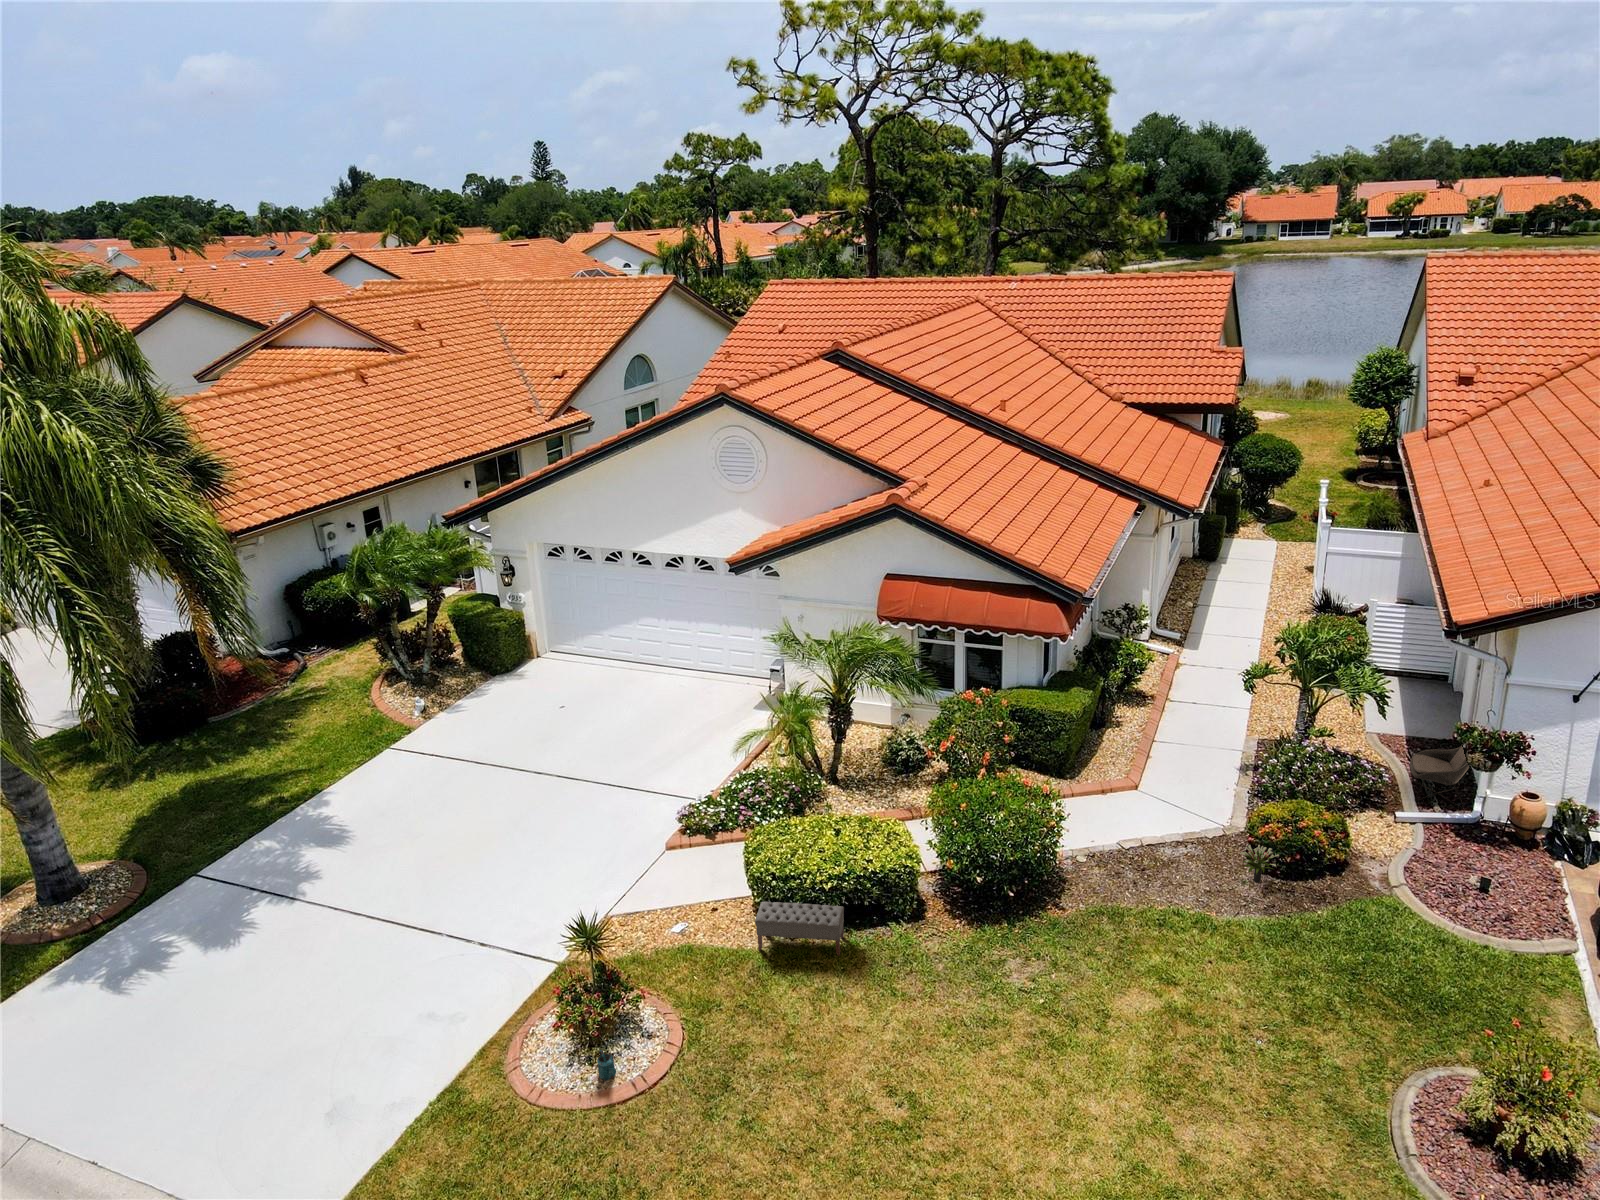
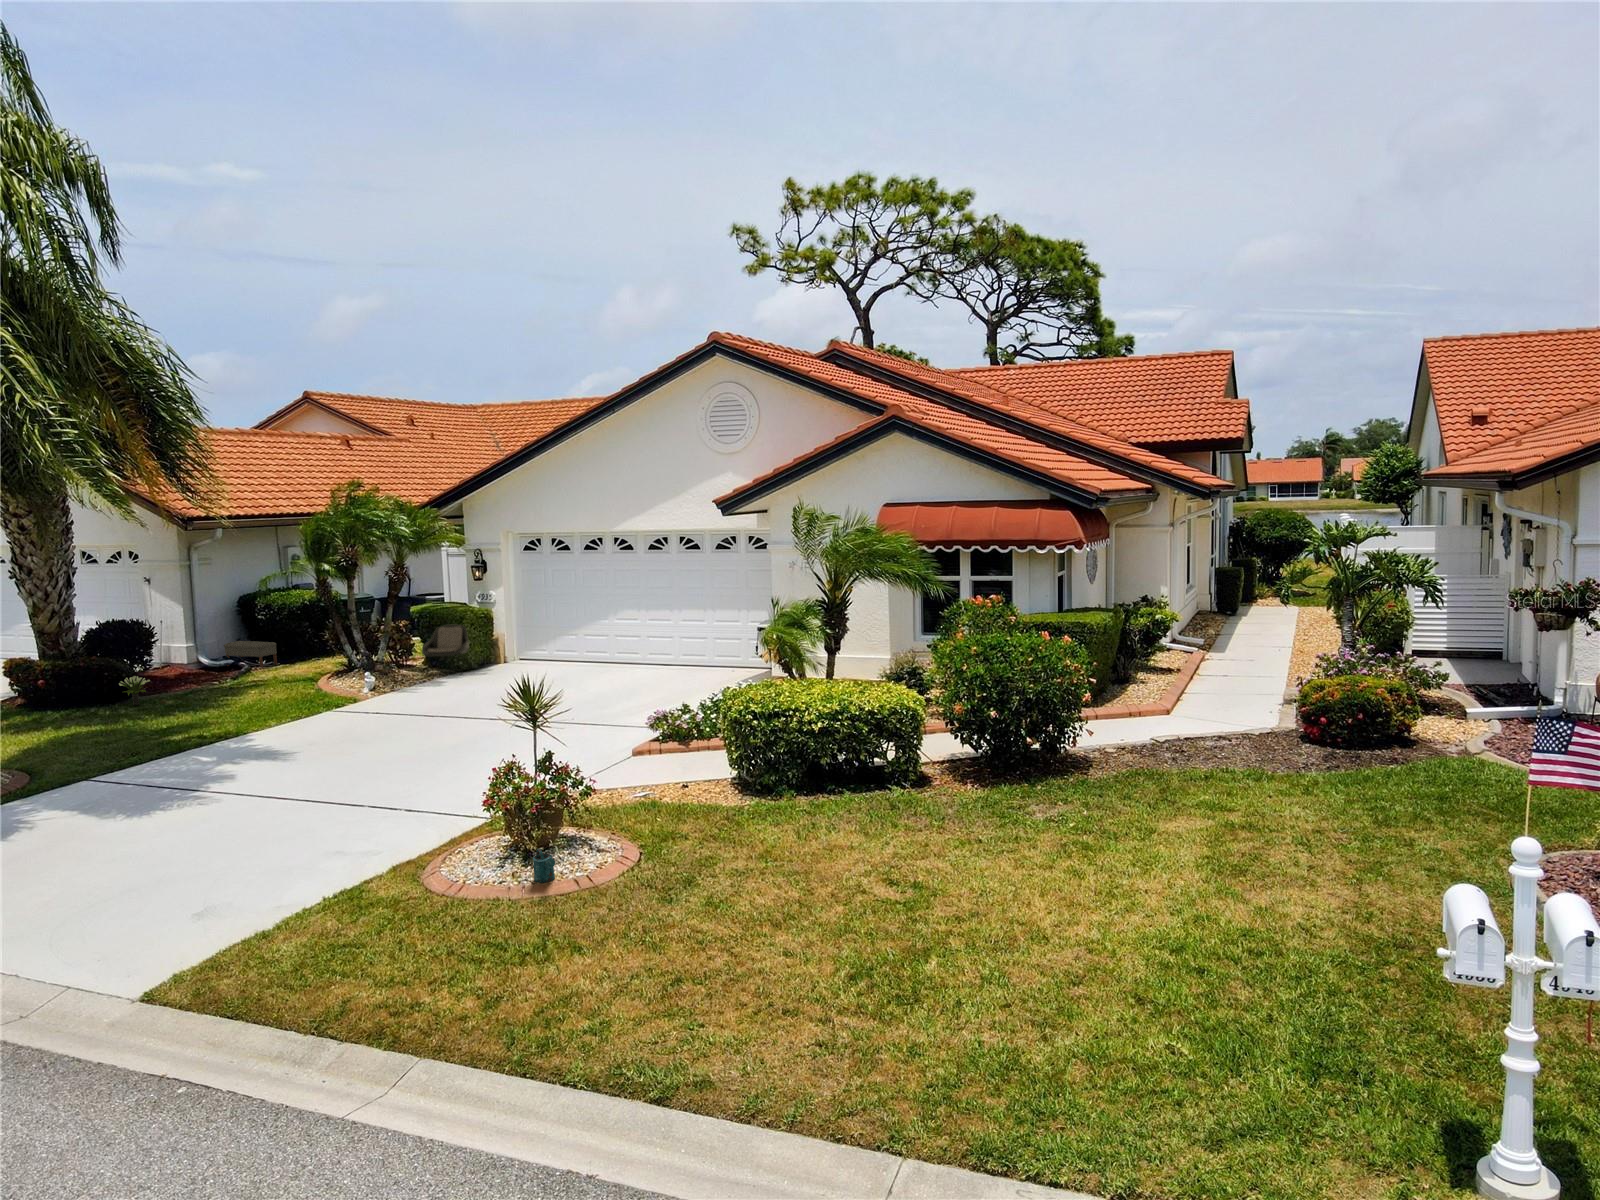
lounge chair: present [1410,745,1469,809] -> present [422,625,469,675]
potted plant: present [1240,845,1279,883] -> present [119,676,150,705]
bench: present [755,902,844,956] -> present [224,641,277,668]

